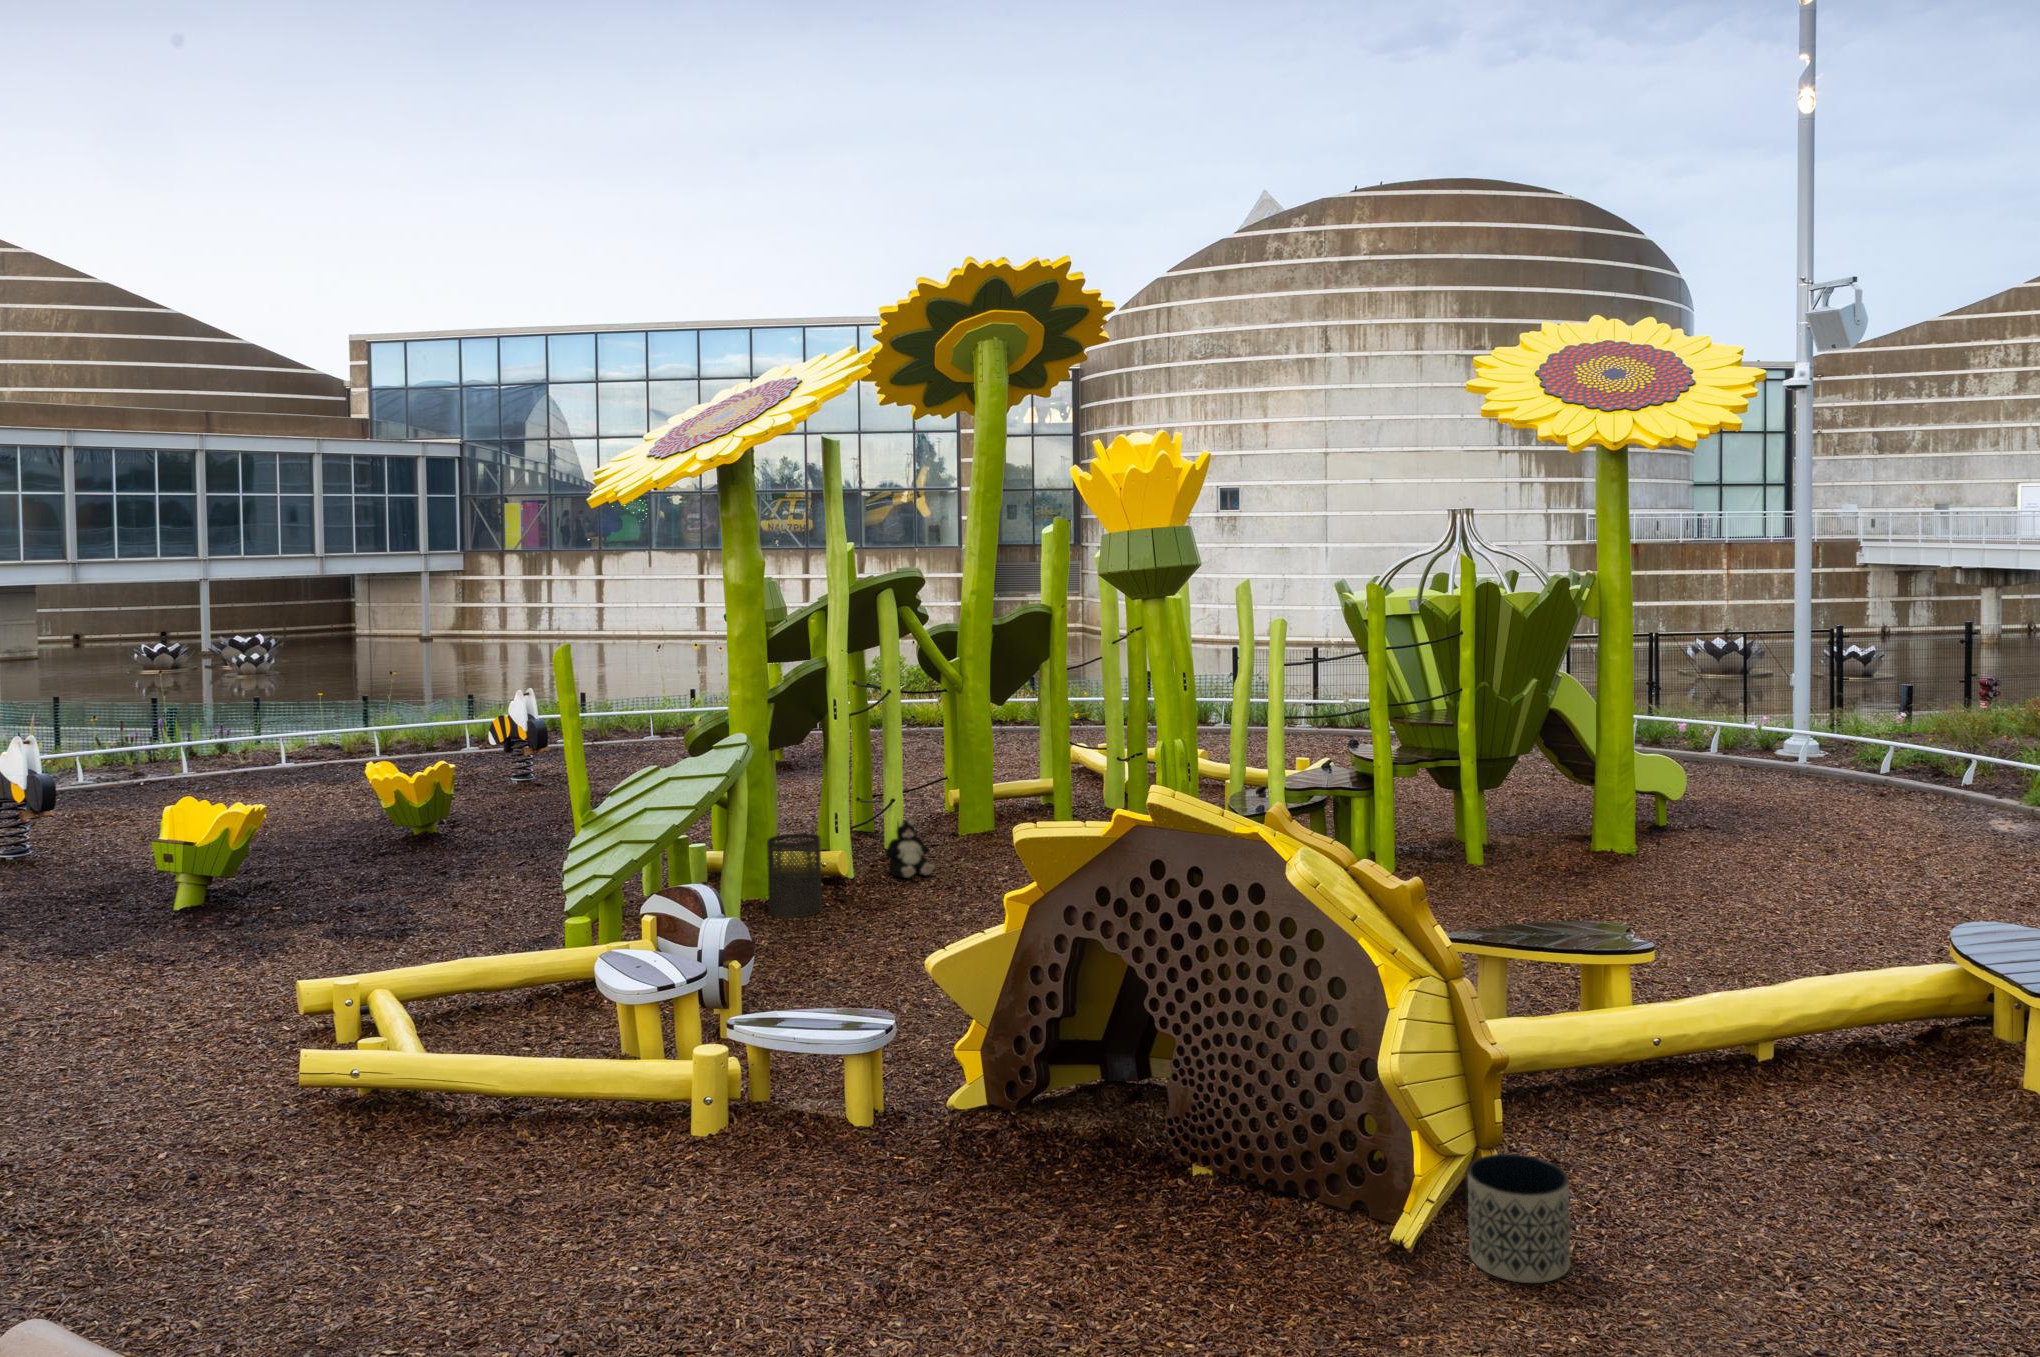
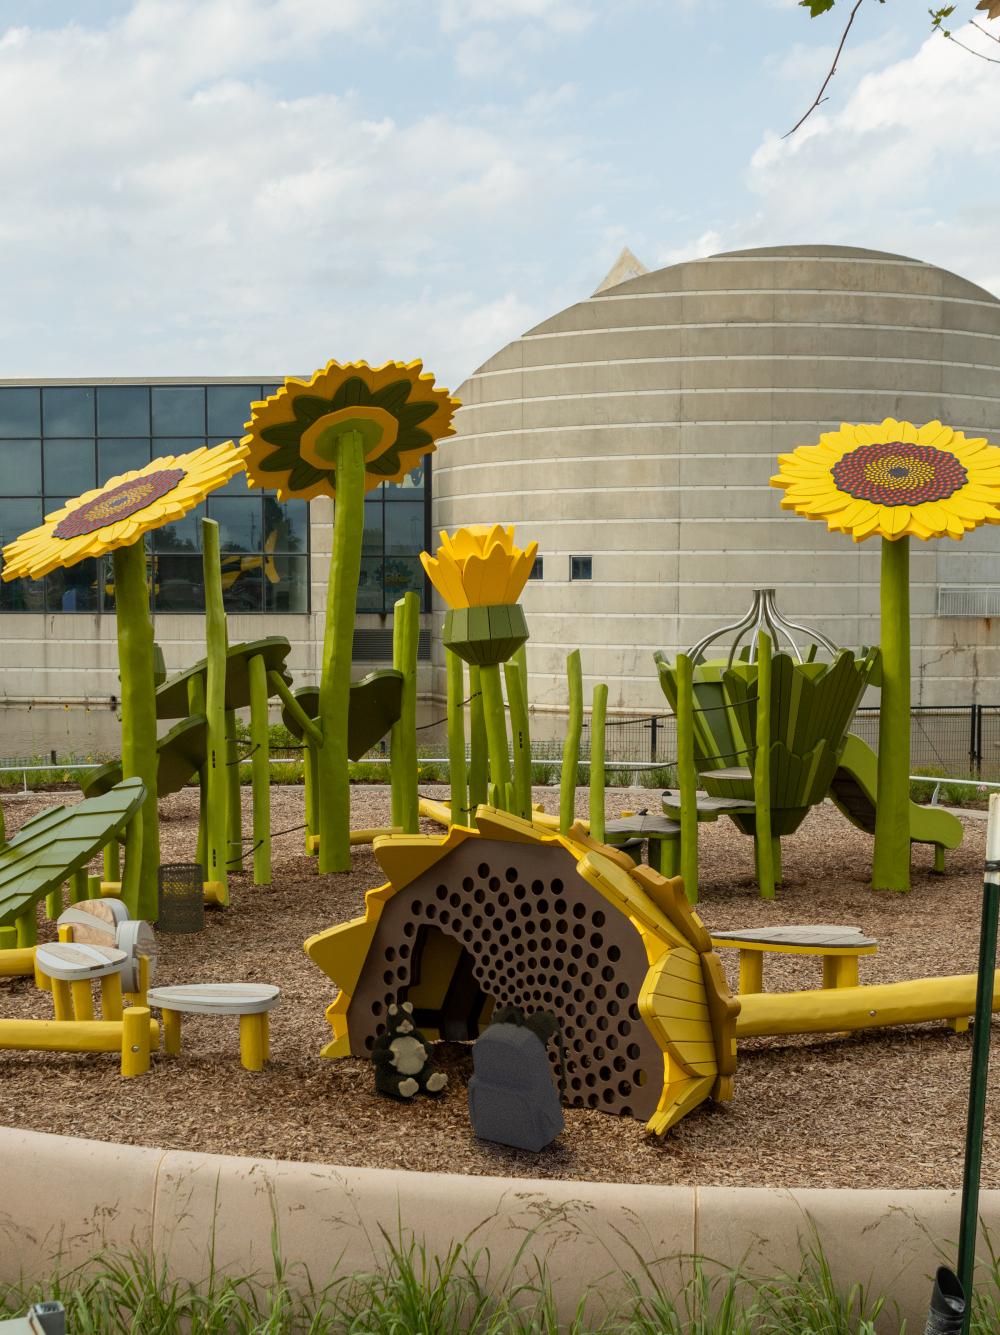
plush toy: present [886,818,935,878] -> present [371,1001,448,1097]
backpack: none [1142,1056,1276,1265] -> present [468,1006,566,1152]
planter: present [1468,1154,1571,1283] -> none [707,1075,779,1161]

